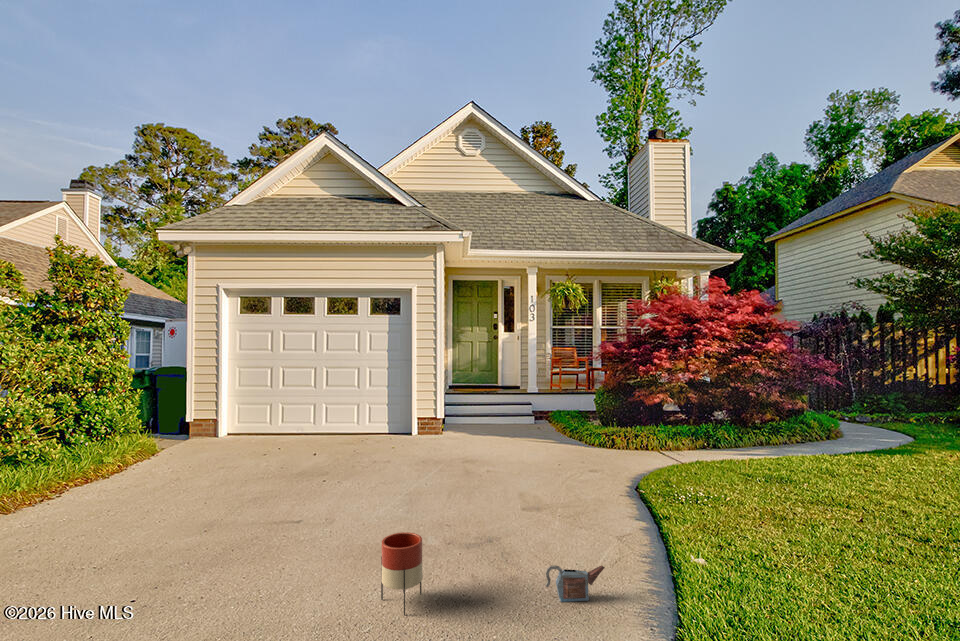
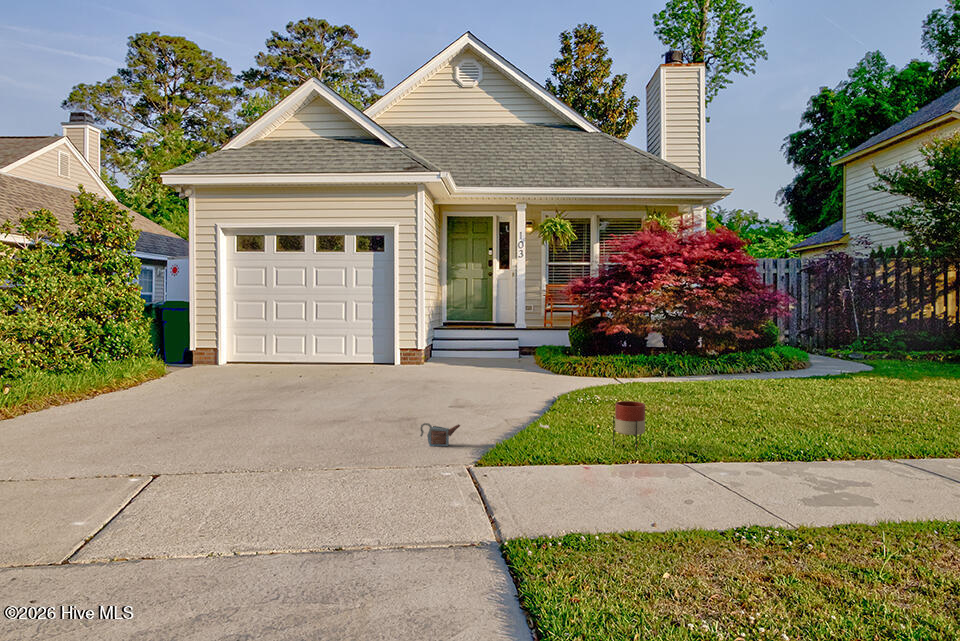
planter: present [381,532,423,615] -> present [613,401,645,451]

